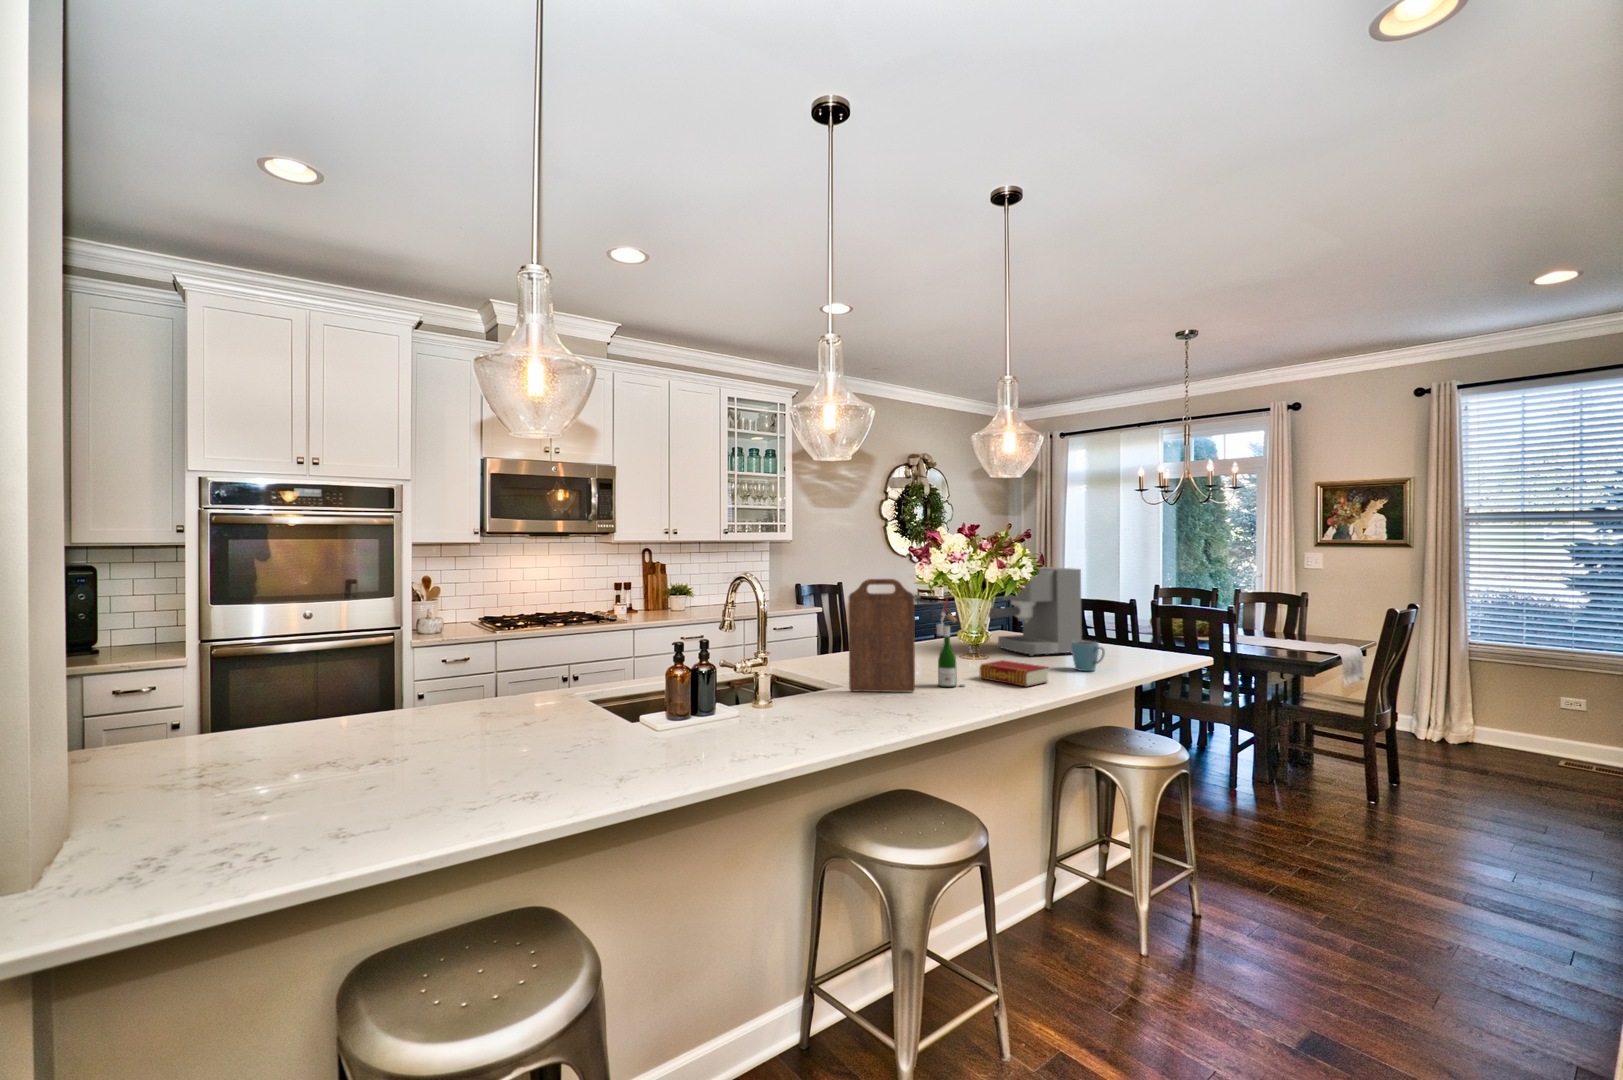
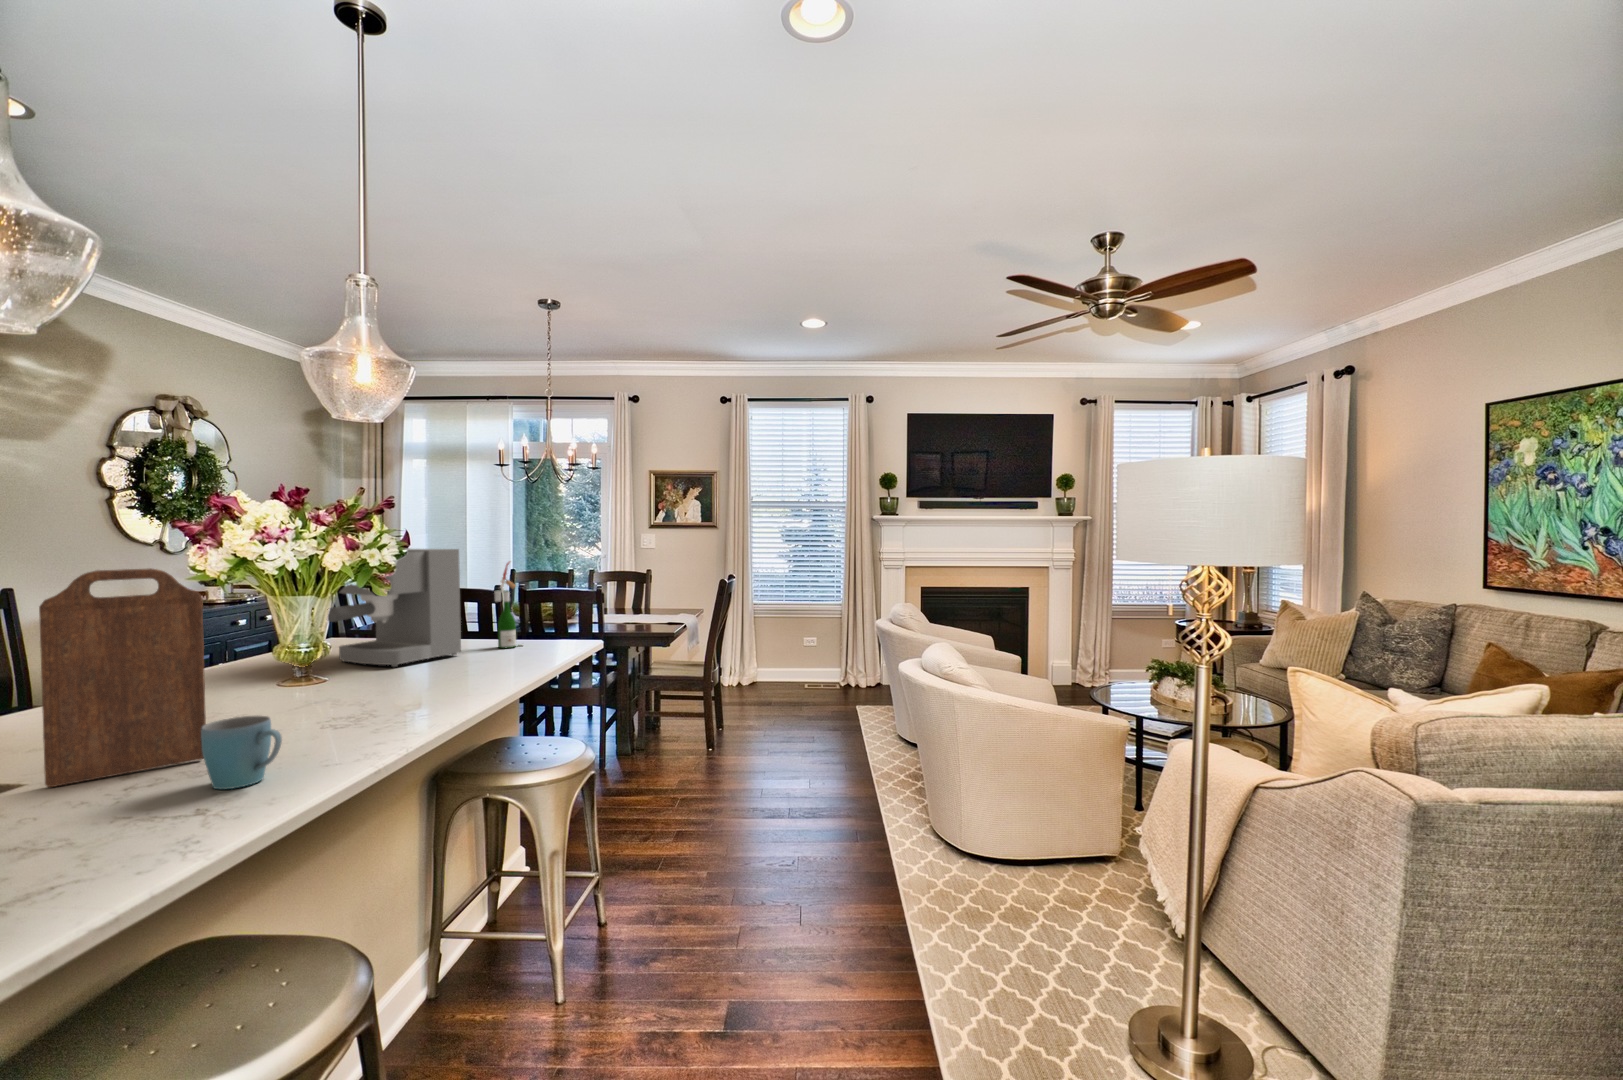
wine bottle: present [937,595,965,687] -> present [495,562,522,648]
mug: present [1072,640,1105,671] -> present [201,716,282,789]
book: present [980,660,1048,686] -> none [325,679,434,713]

